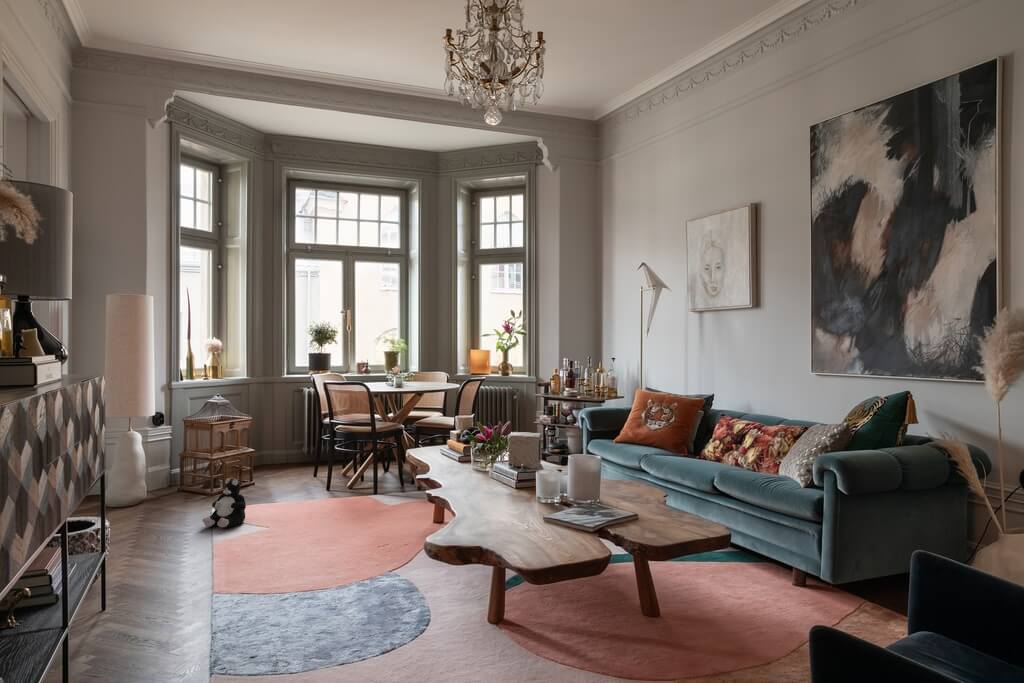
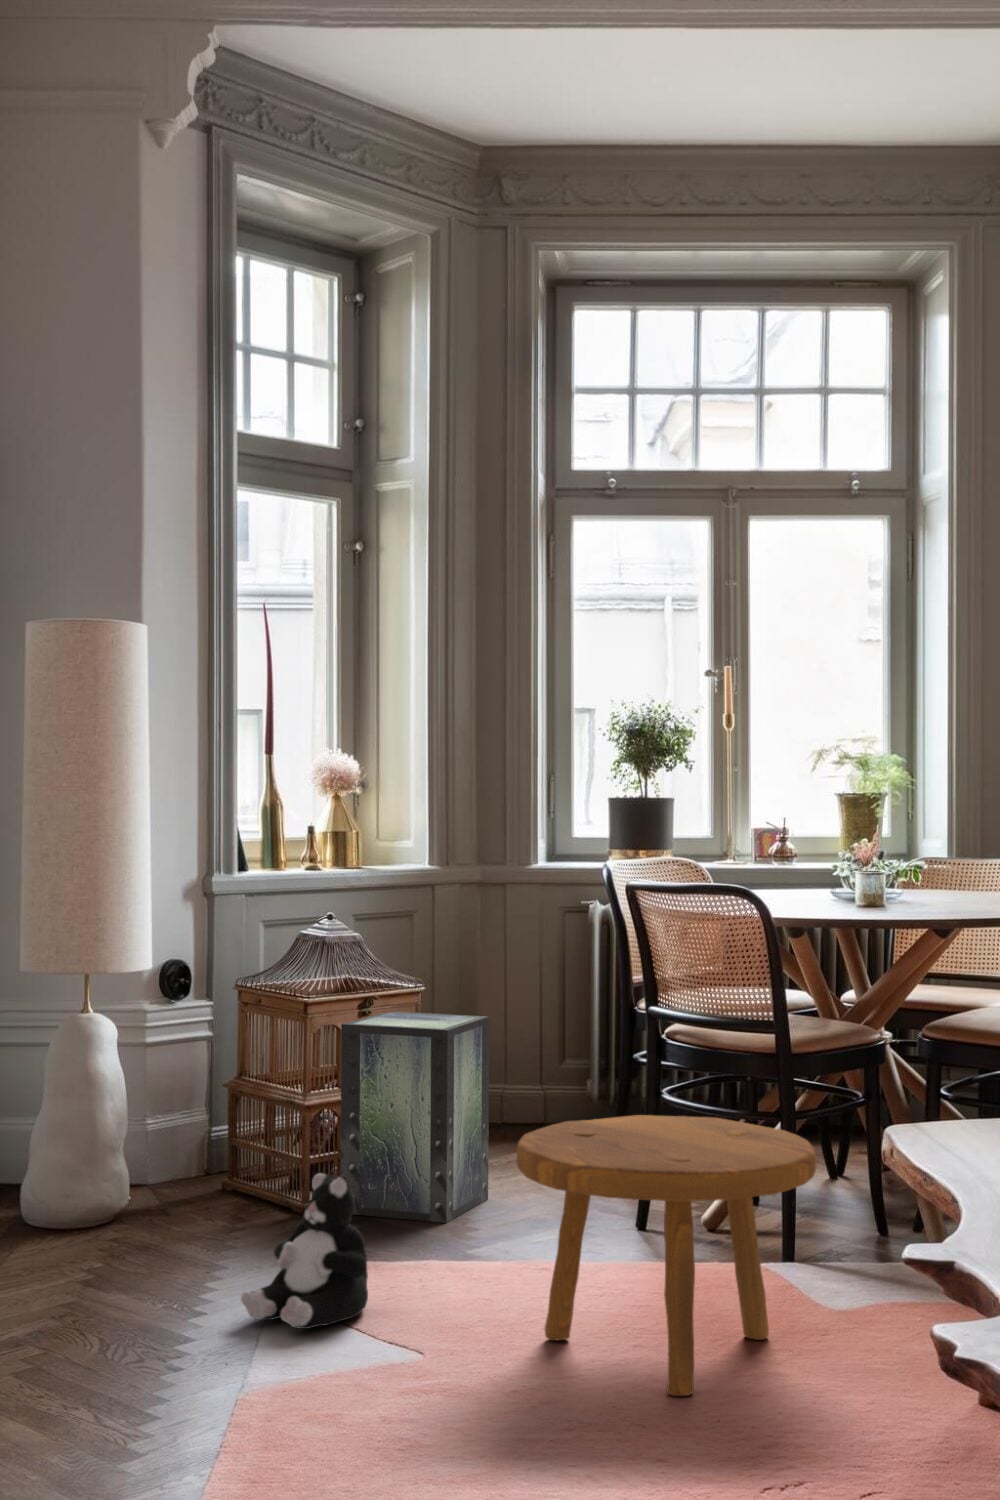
storage box: none [225,426,275,494] -> present [341,1012,489,1223]
footstool: none [298,452,390,533] -> present [516,1115,817,1396]

